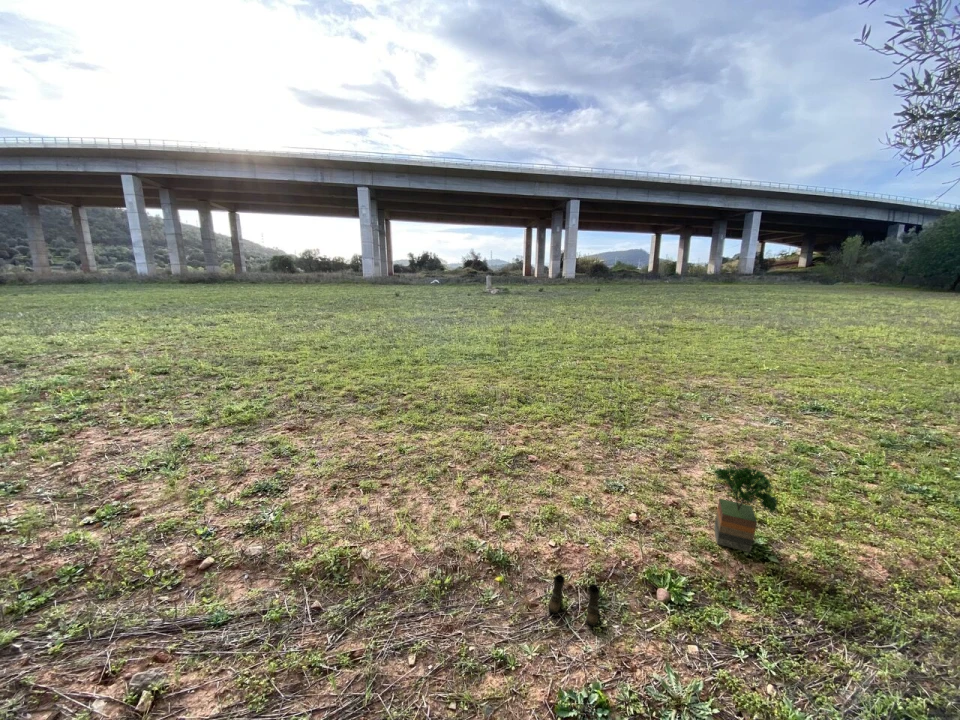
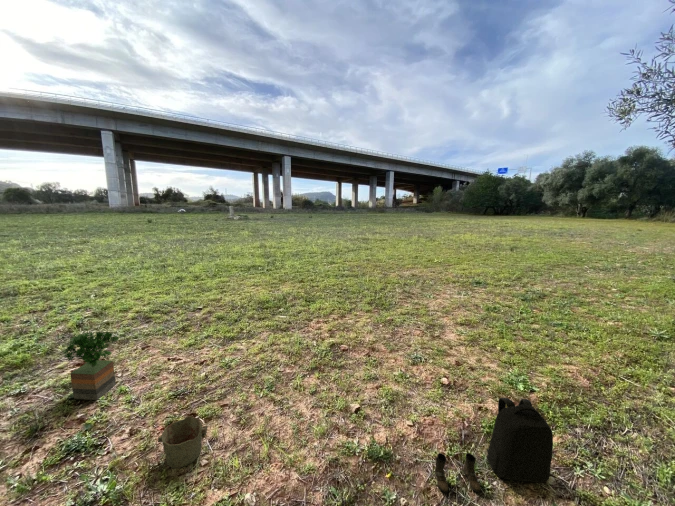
potted tree: present [714,466,777,552] -> present [64,332,118,400]
bucket: none [318,481,362,519] -> present [158,416,207,468]
backpack: none [627,536,701,648] -> present [487,398,553,482]

